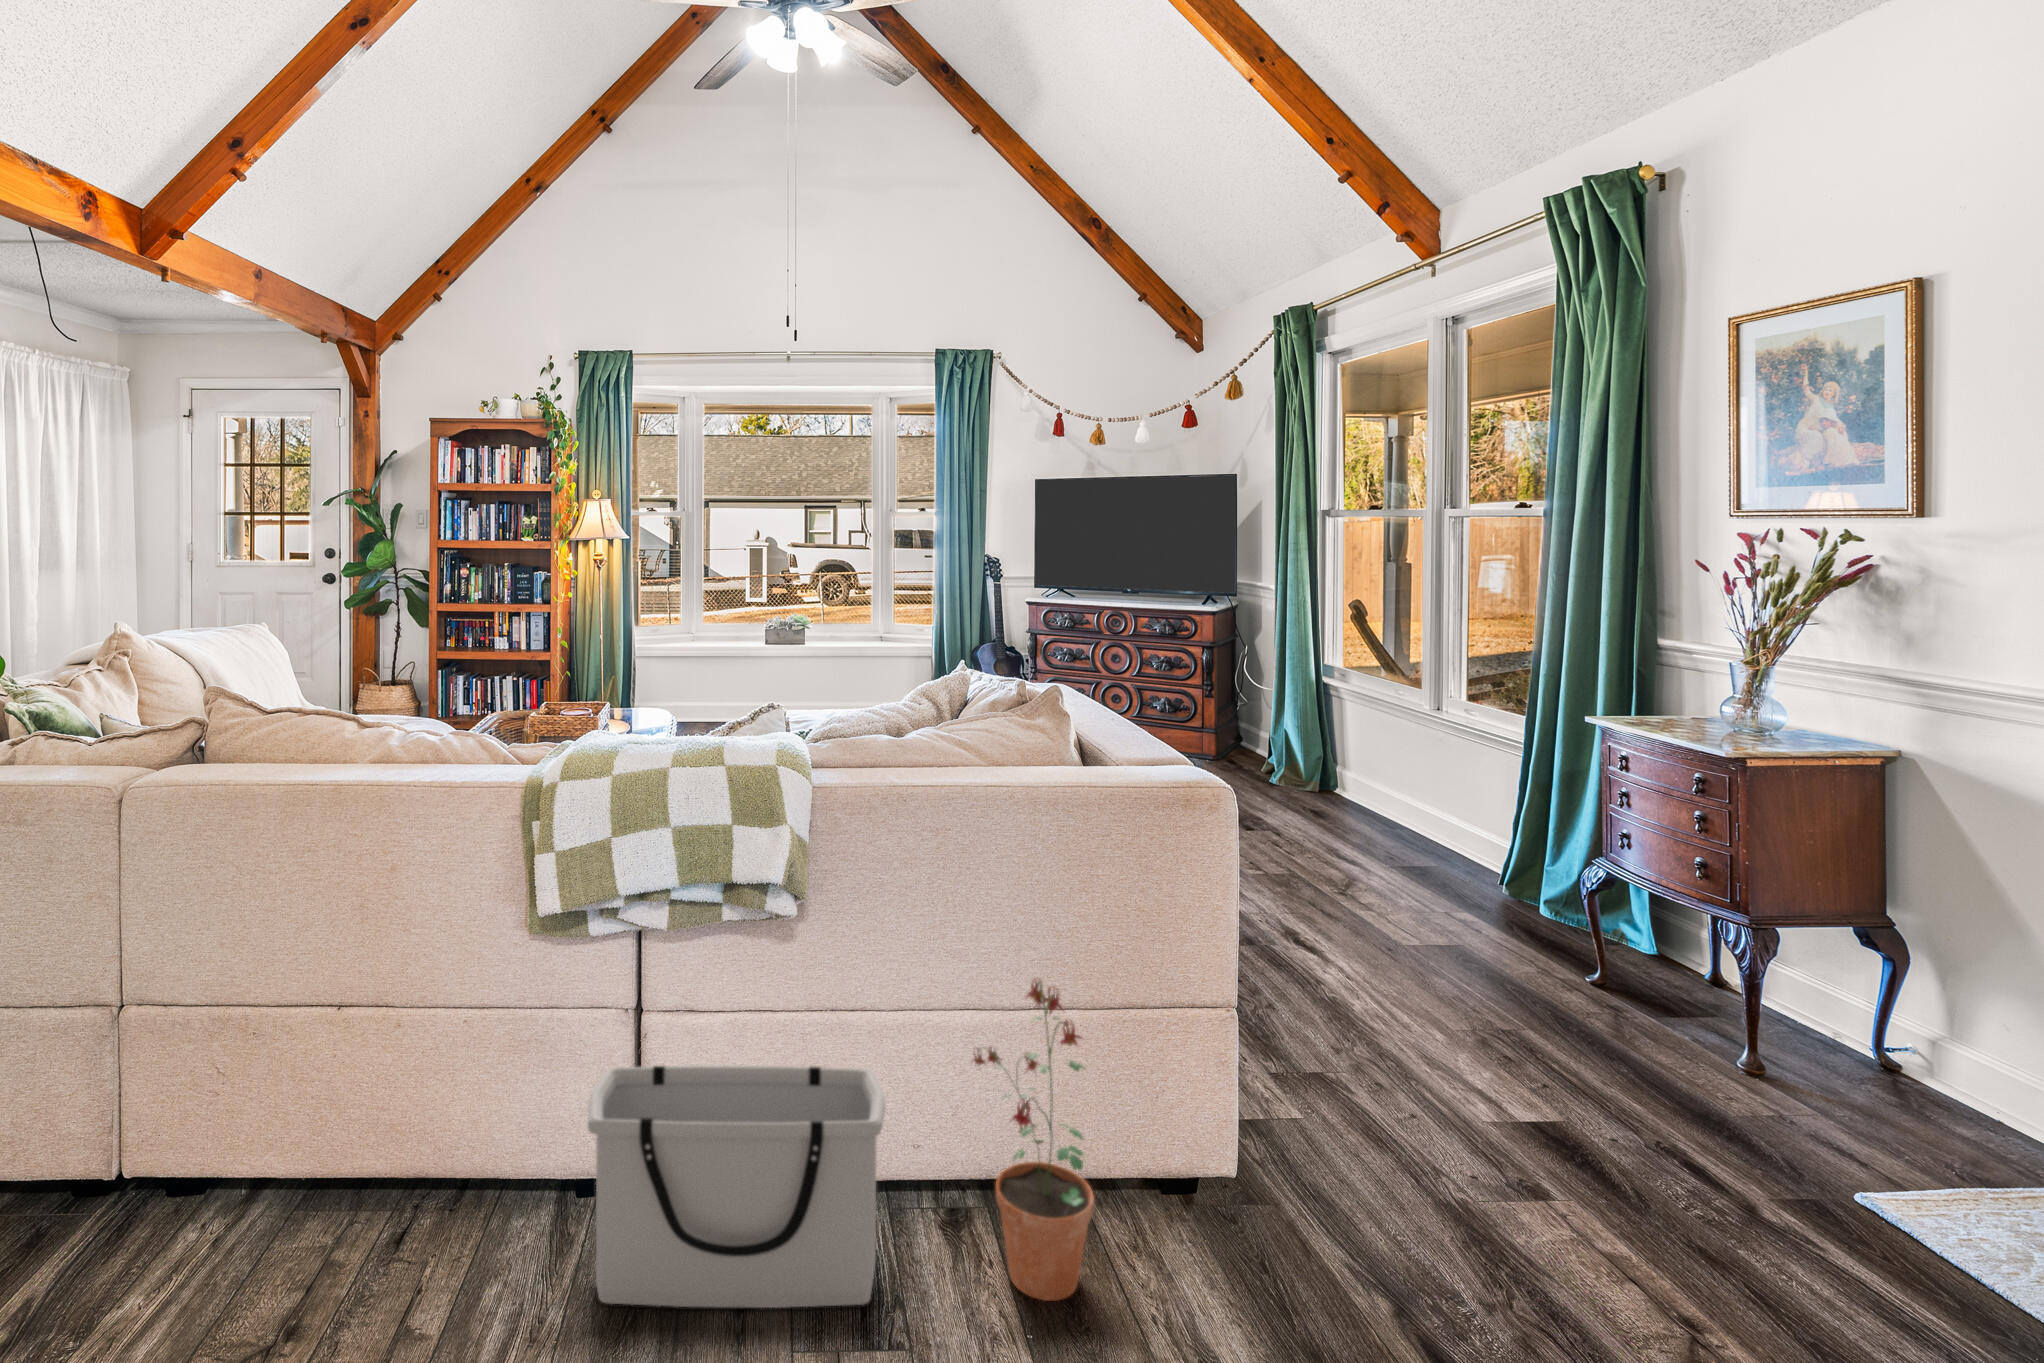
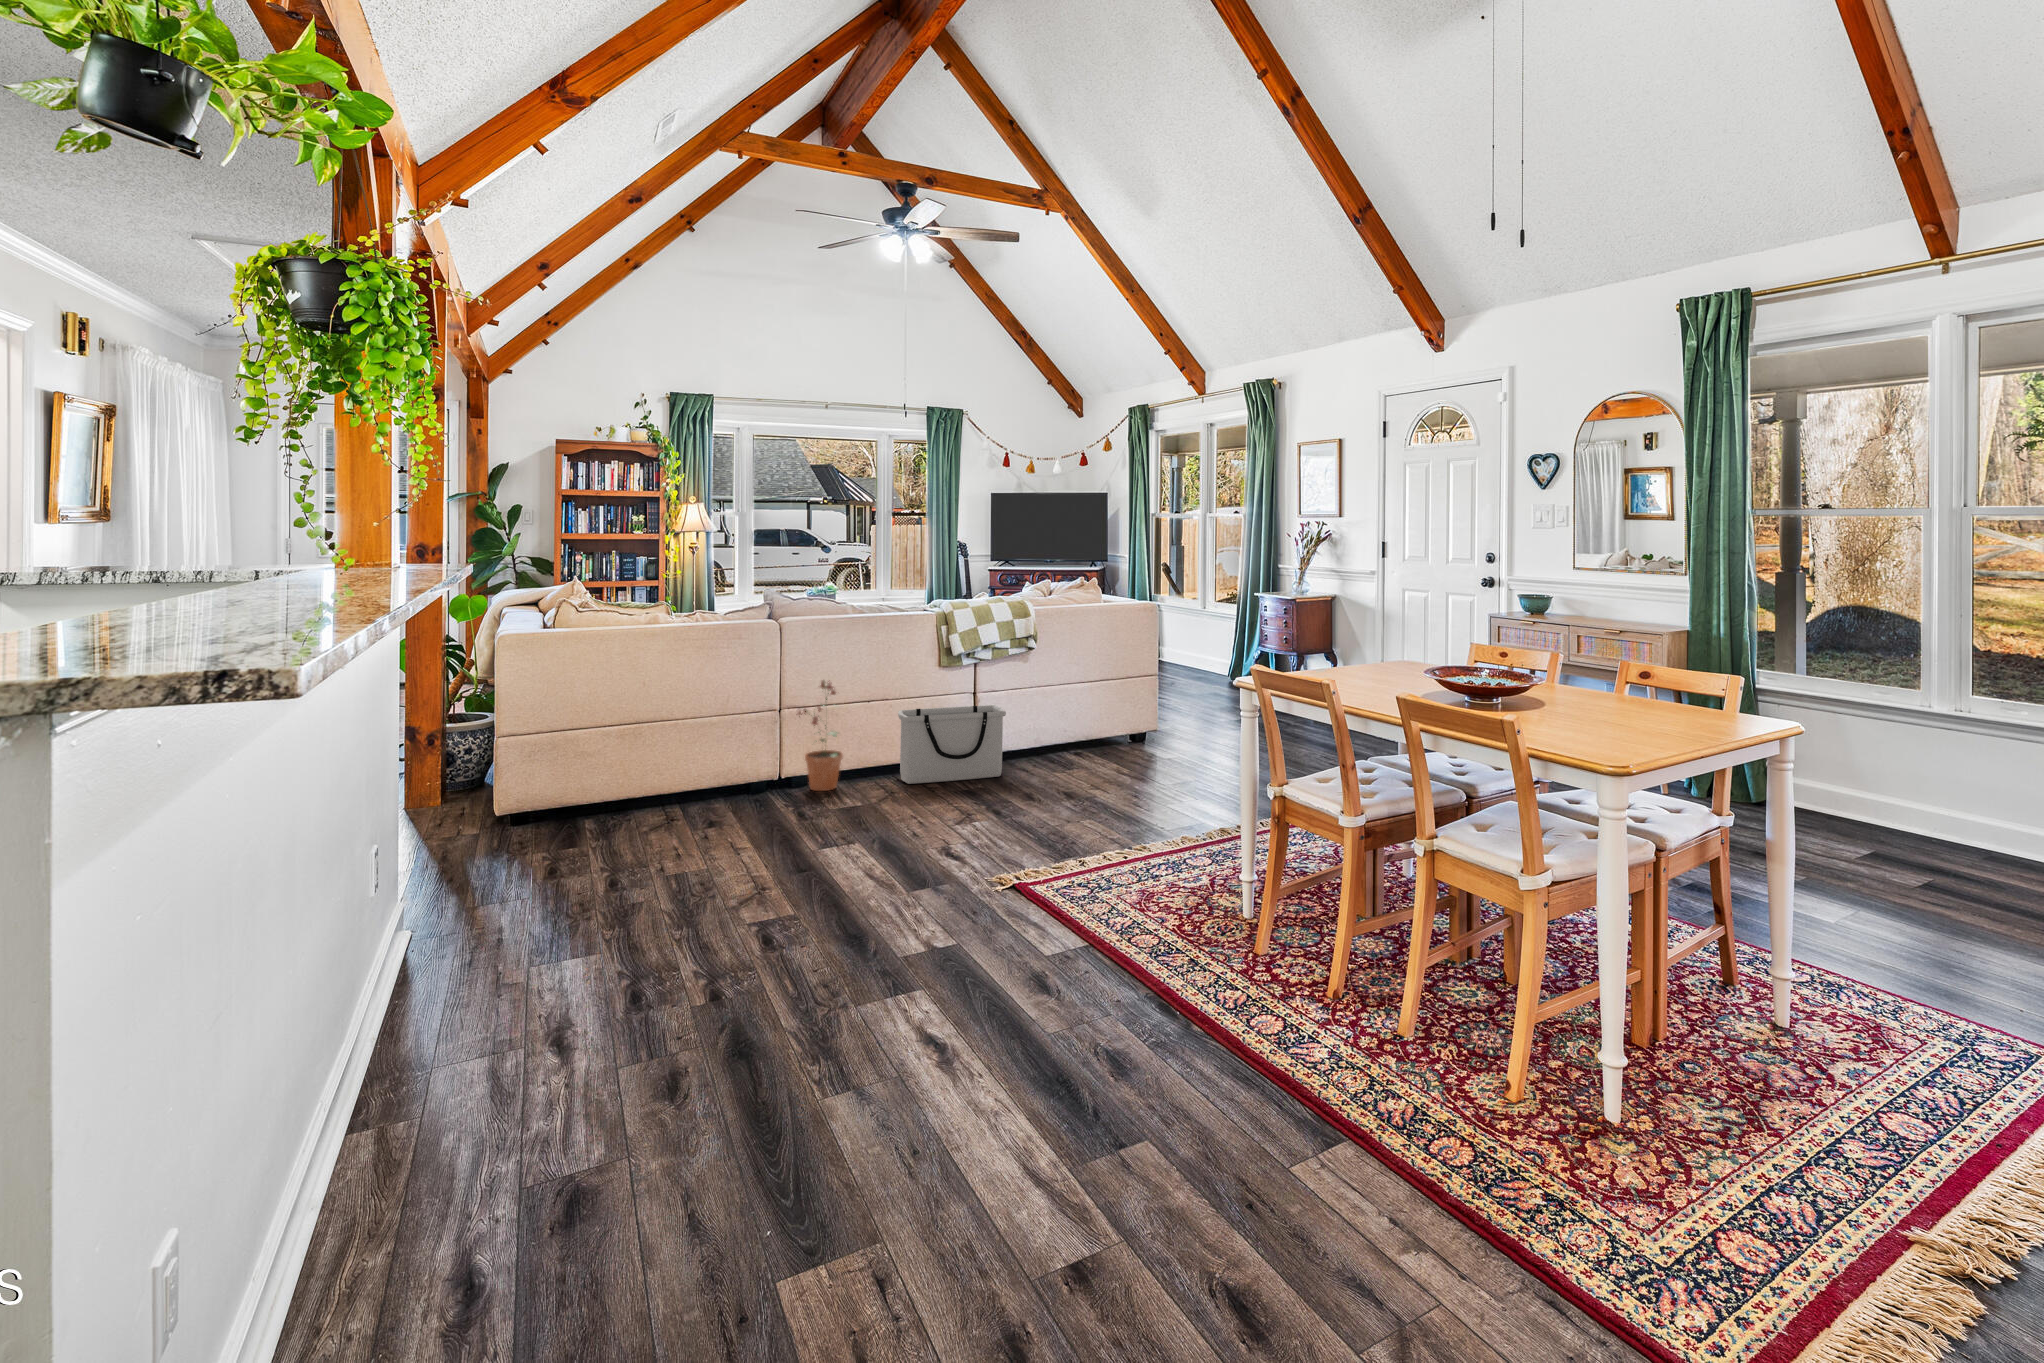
potted plant: present [974,980,1094,1301] -> present [798,681,843,791]

